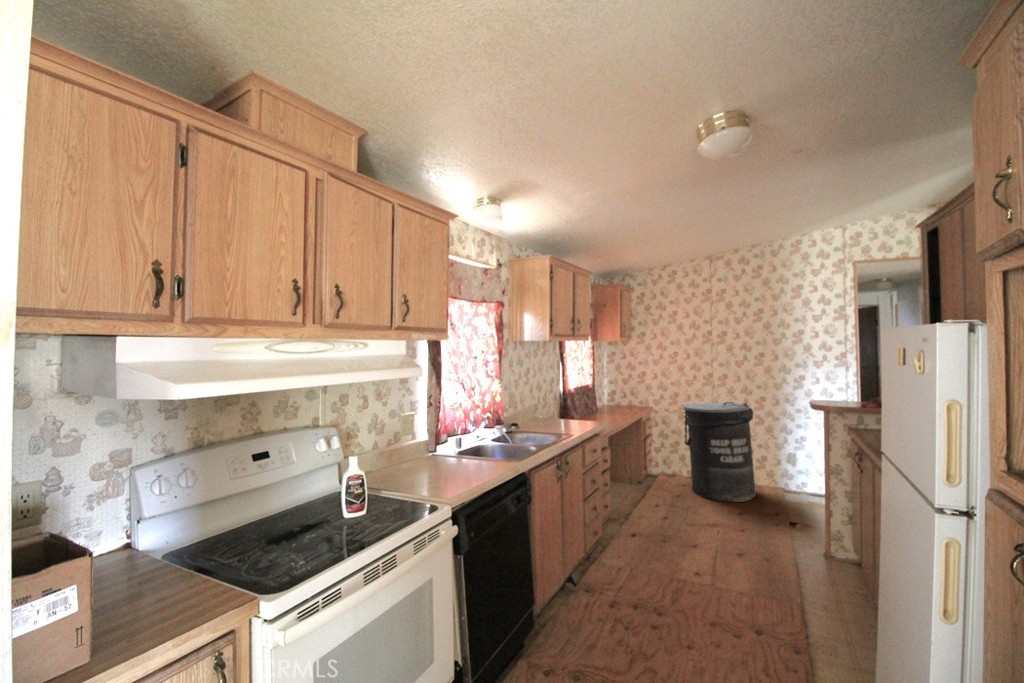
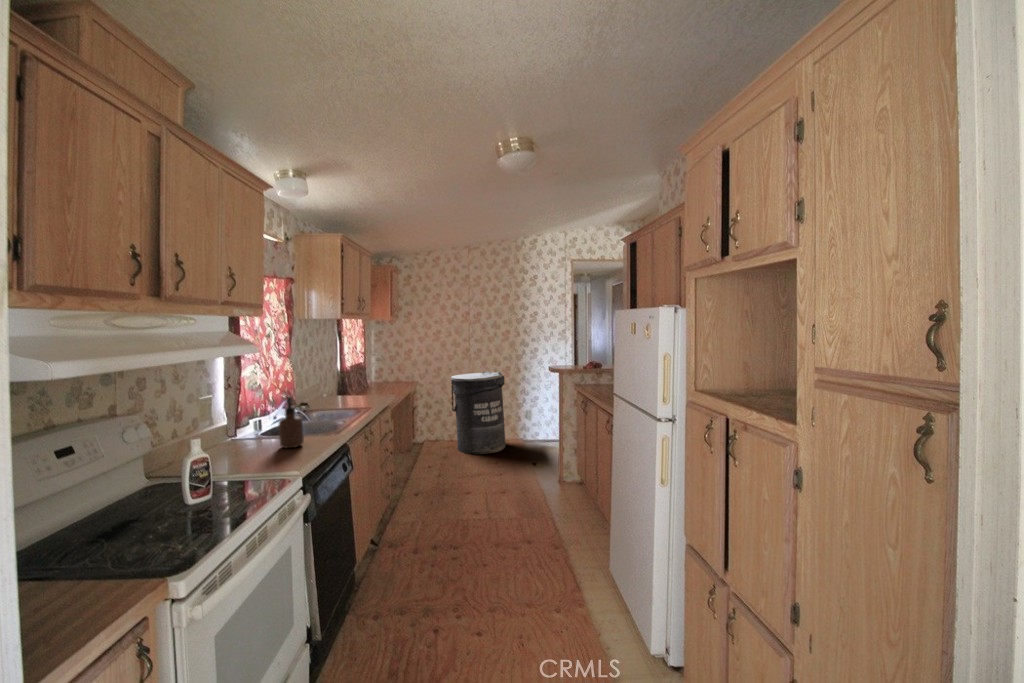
soap dispenser: none [459,418,481,471] -> present [279,397,304,448]

